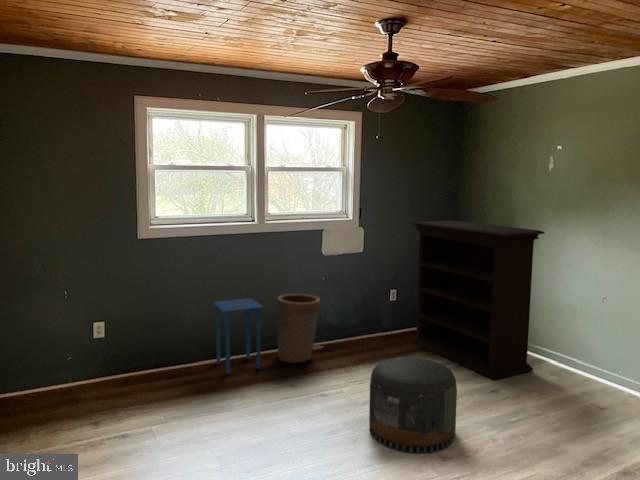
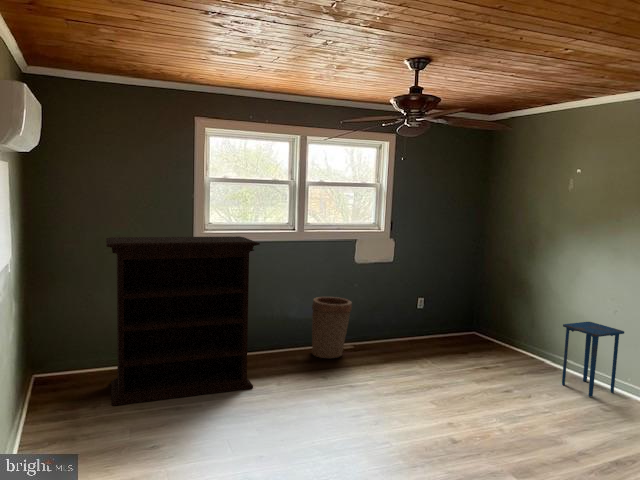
bookshelf: present [412,221,545,380] -> present [106,236,260,406]
side table: present [213,298,263,374] -> present [562,322,624,397]
pouf: present [369,357,457,453] -> none [390,355,469,438]

